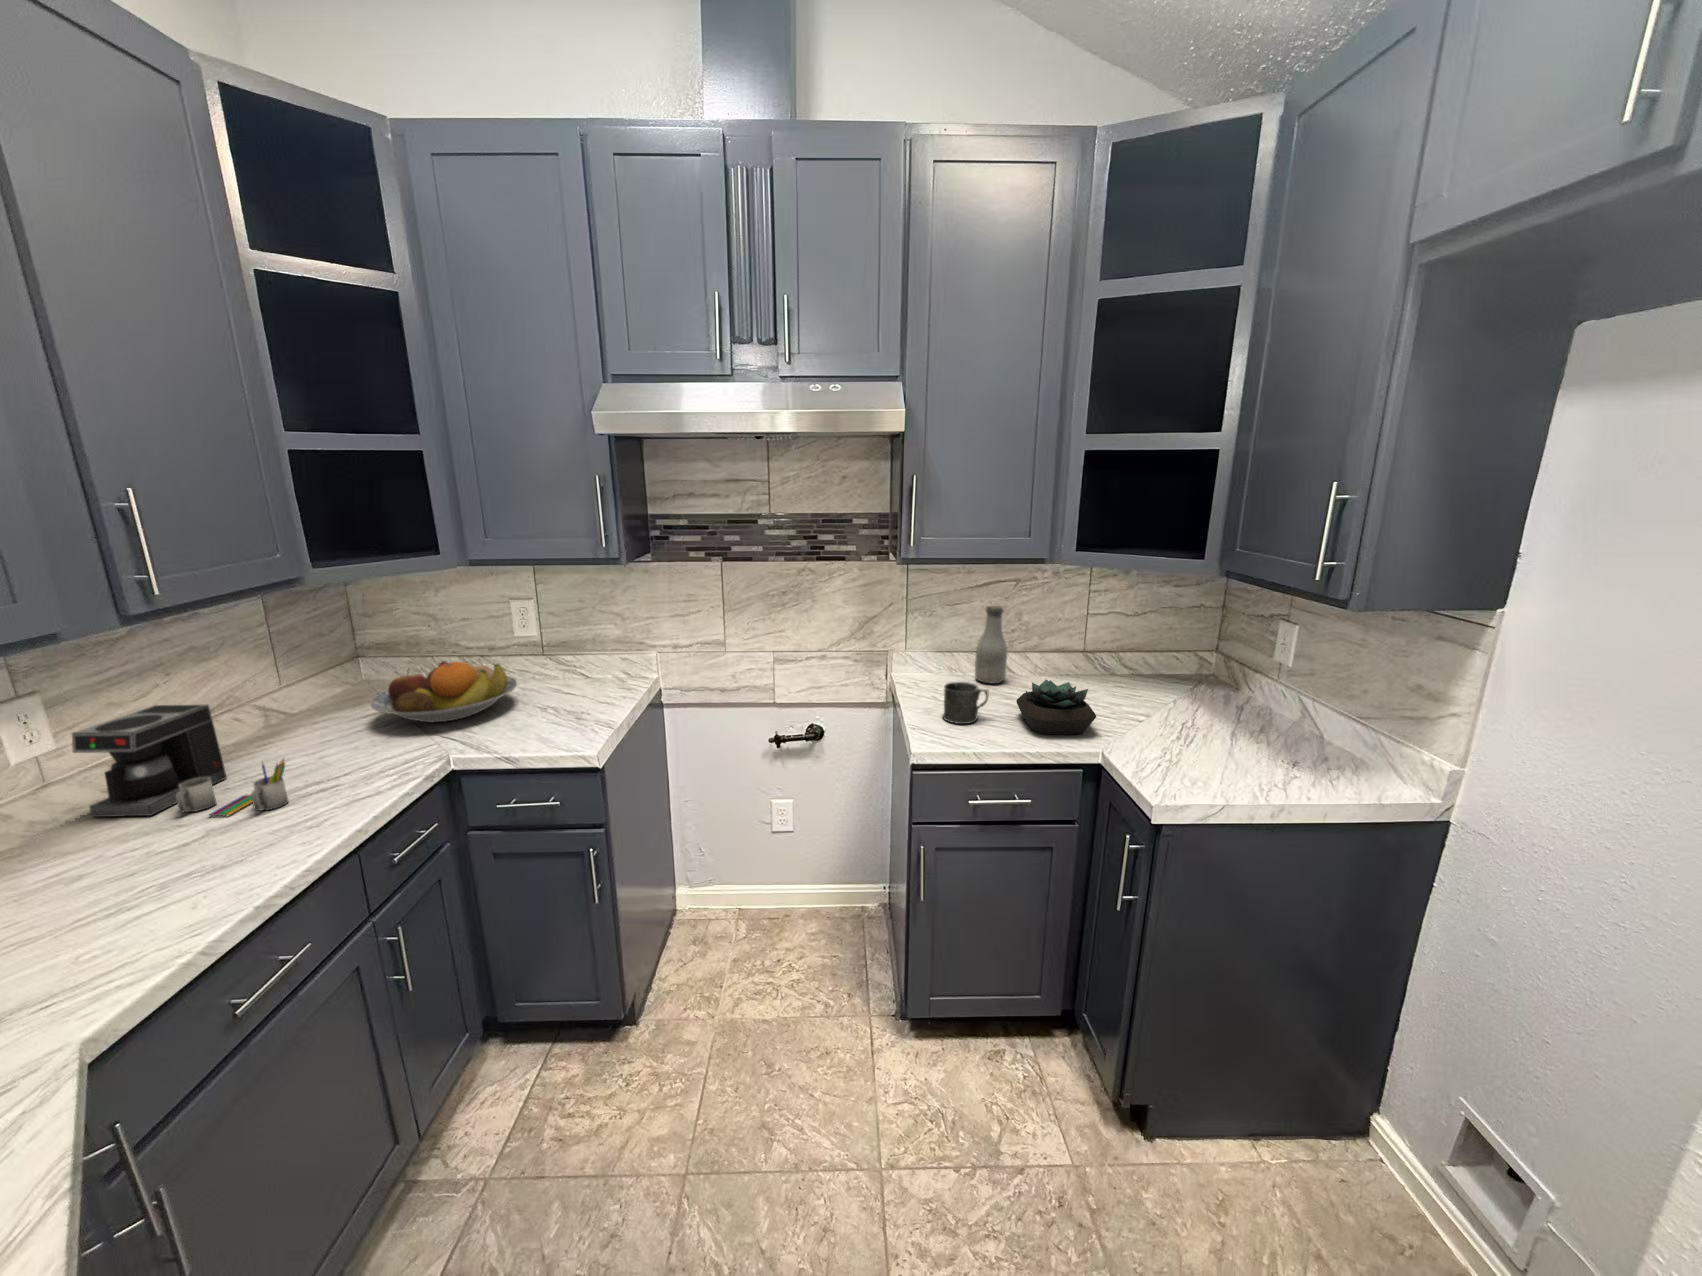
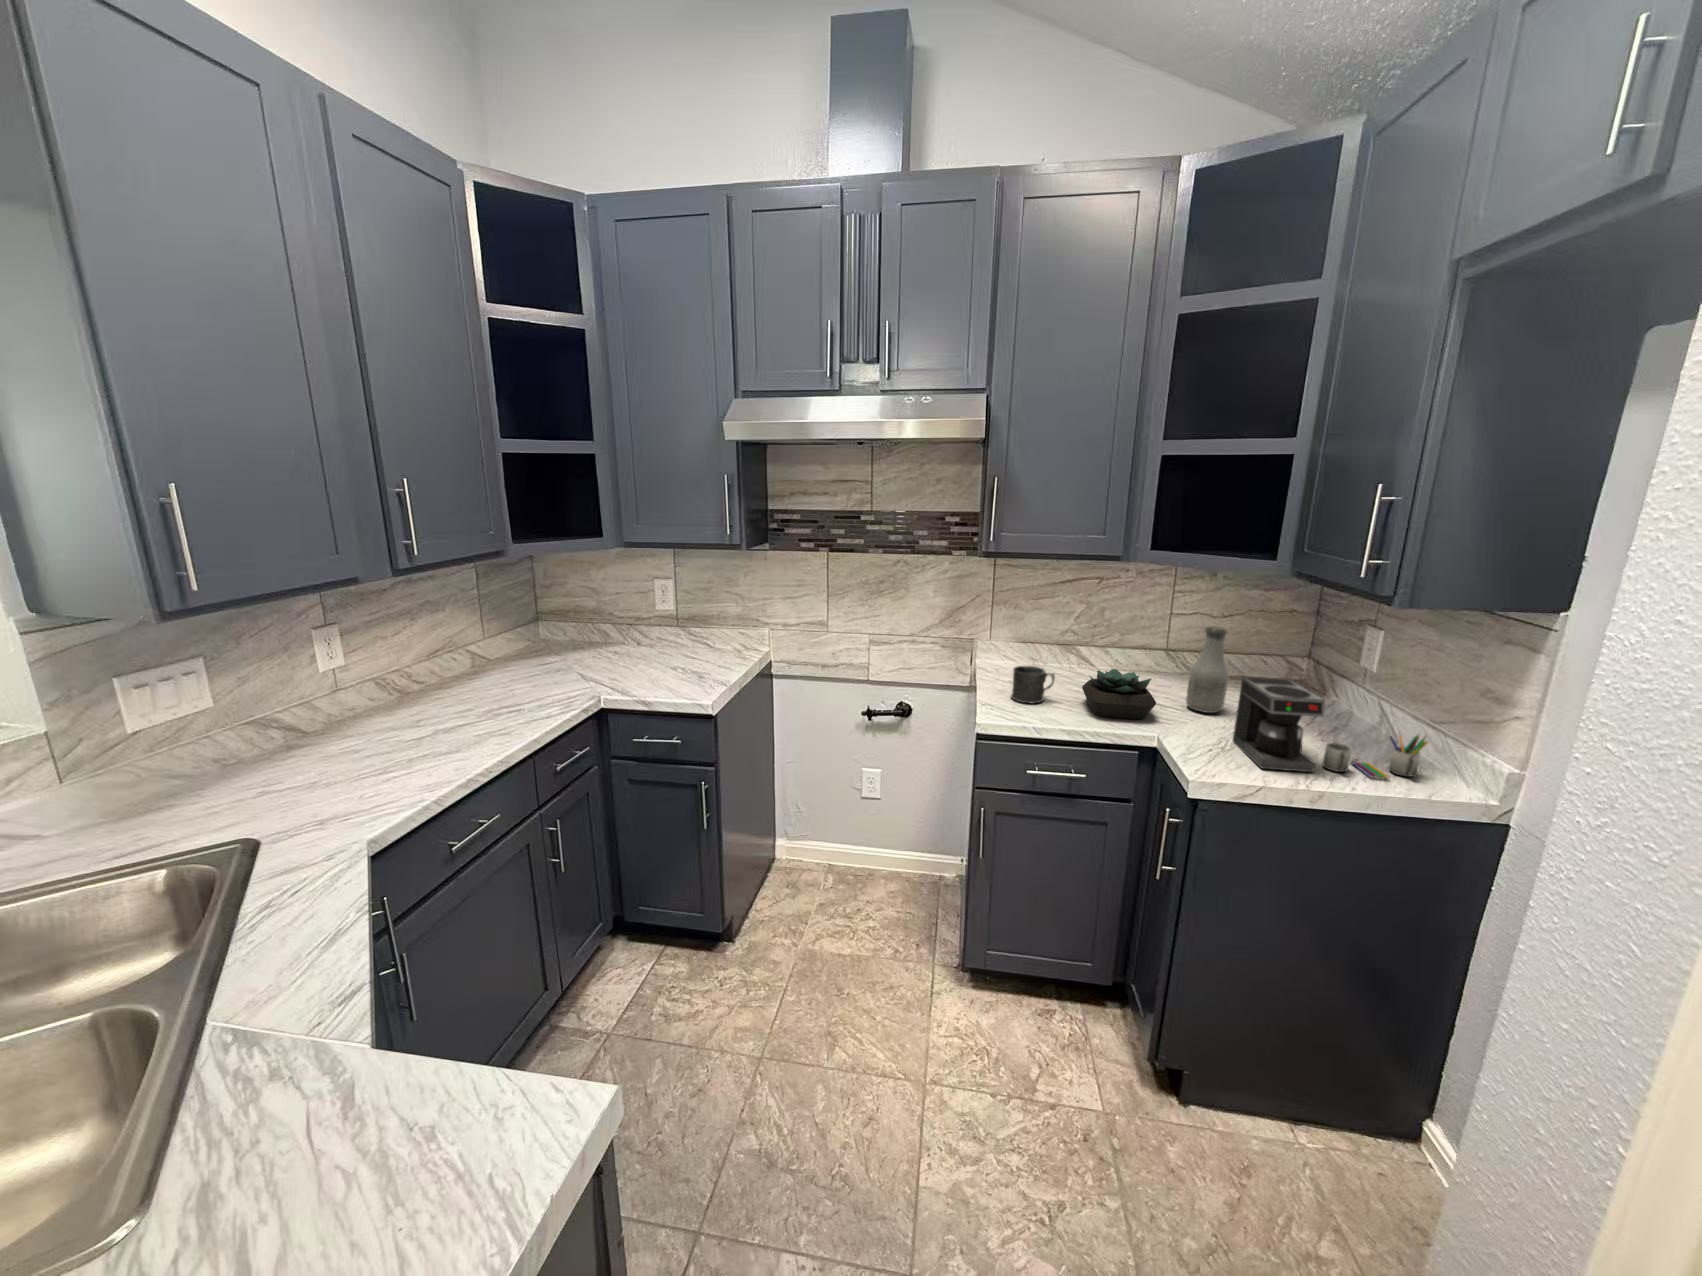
bottle: present [975,606,1007,684] -> present [1186,626,1228,713]
fruit bowl: present [370,661,517,722] -> none [546,625,654,672]
coffee maker: present [72,705,288,817] -> present [1233,678,1428,778]

